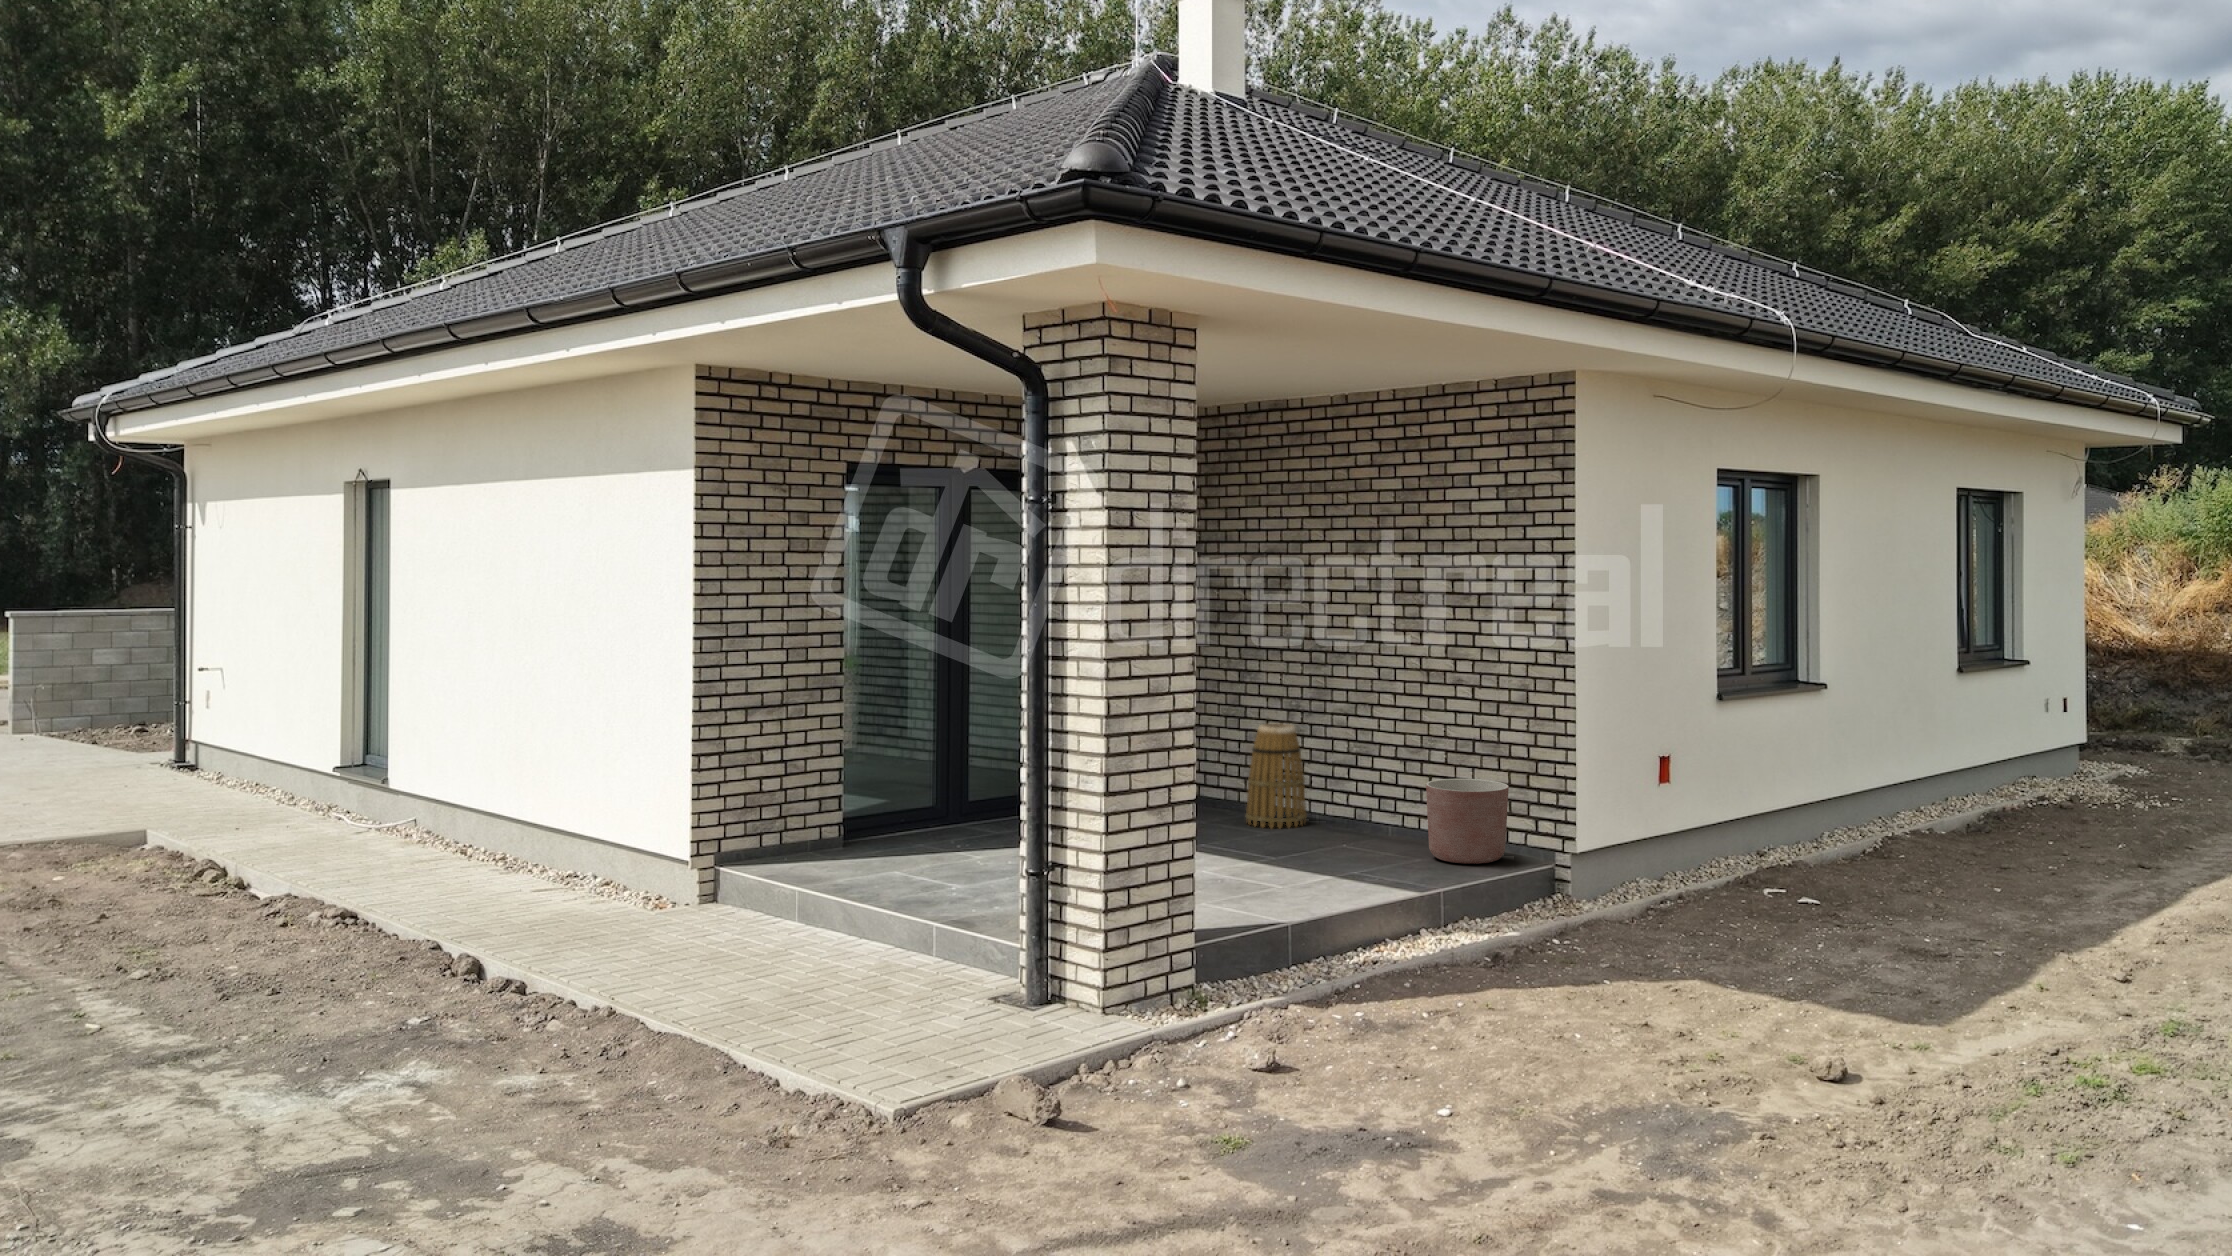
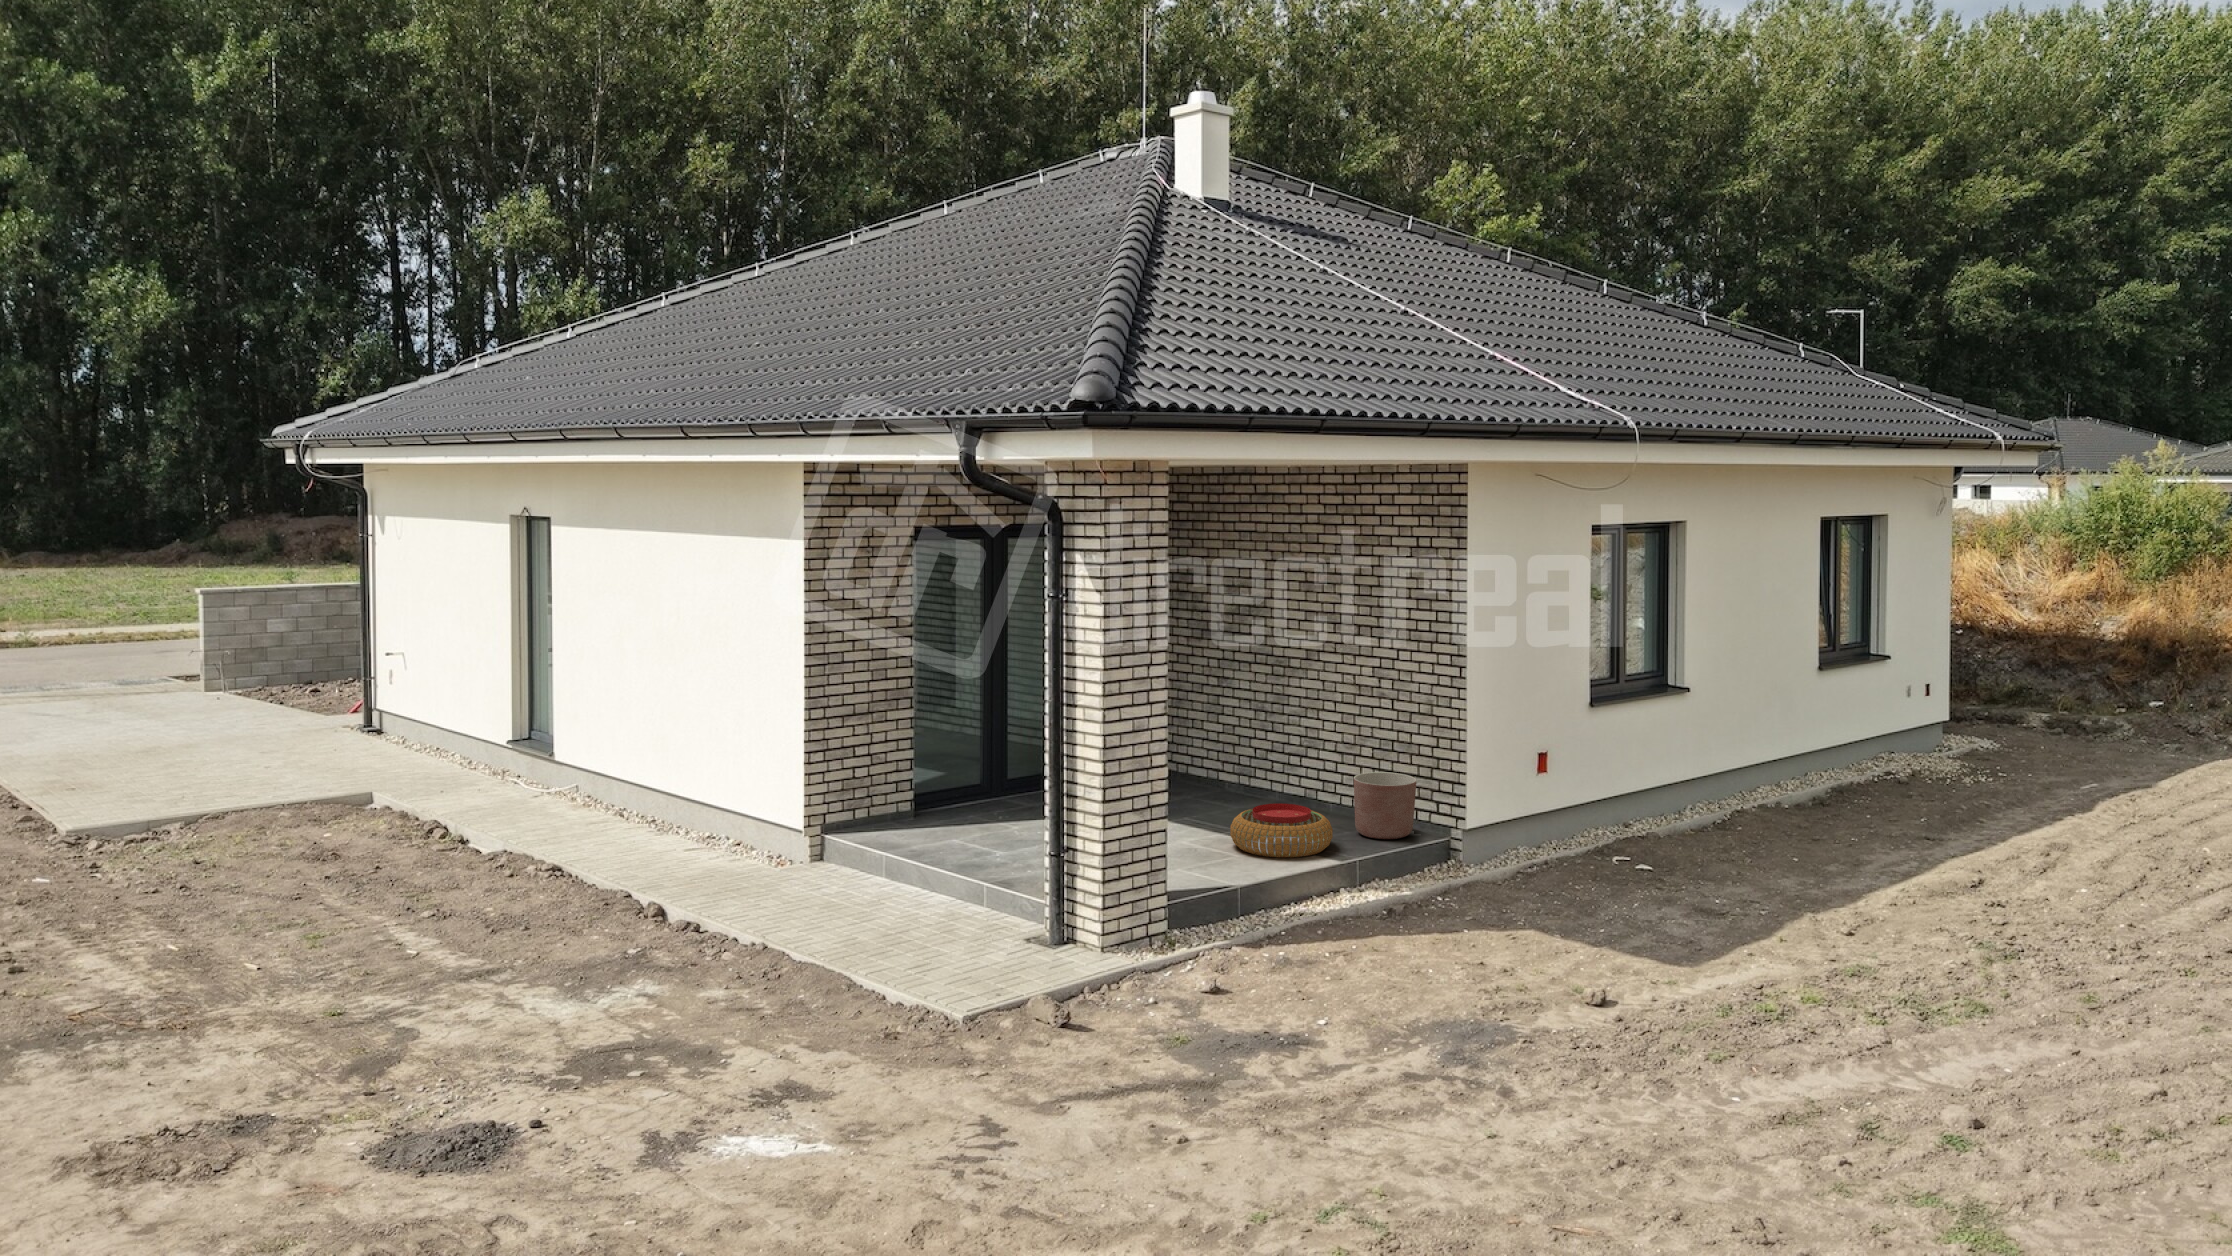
basket: present [1246,723,1307,828] -> none [1221,719,1269,803]
pouf: none [1269,818,1406,886] -> present [1230,804,1333,858]

